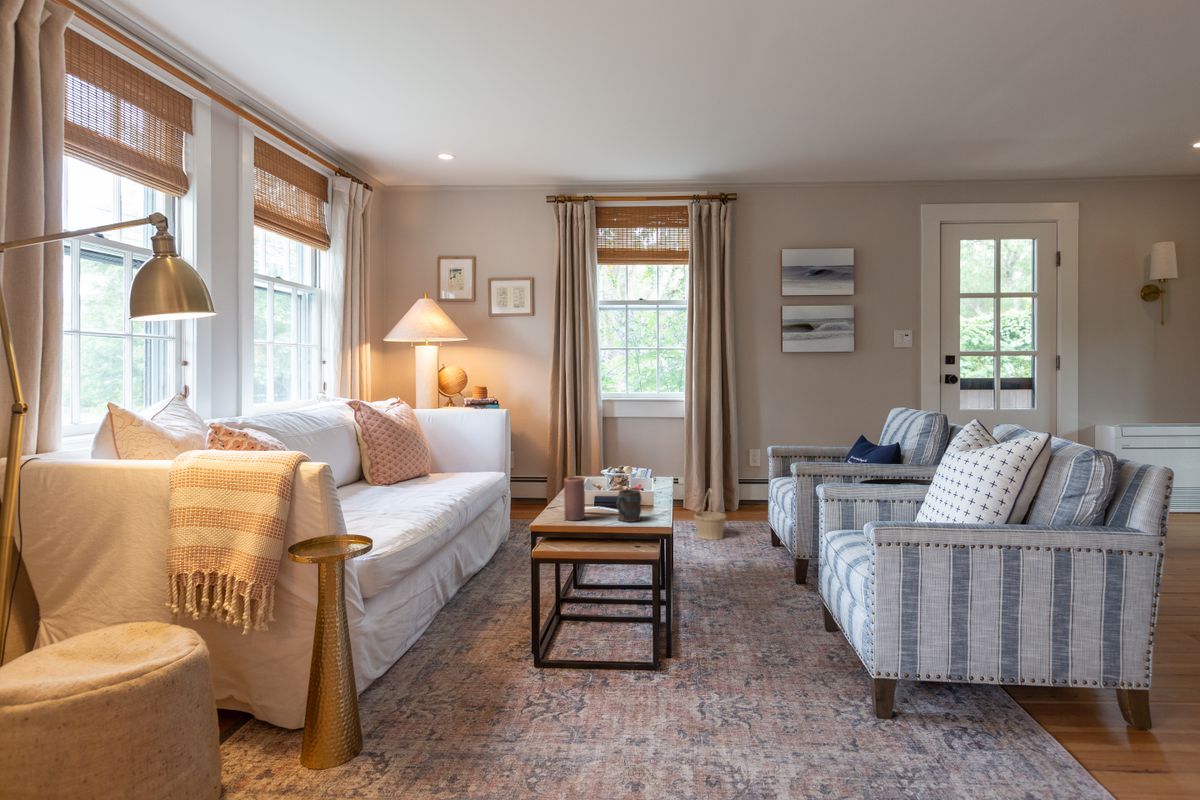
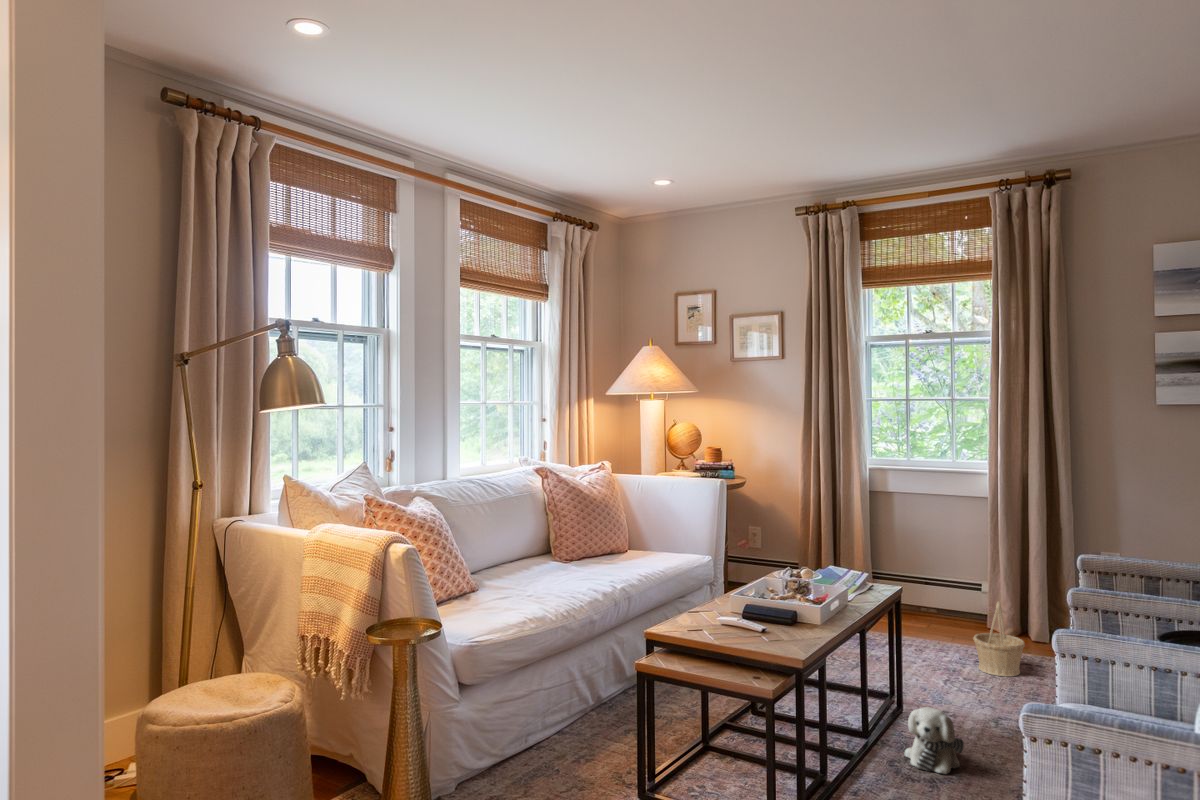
candle: present [564,477,585,520] -> none [685,577,711,631]
mug: present [616,489,641,522] -> none [739,599,778,642]
plush toy: none [698,560,740,605] -> present [905,707,964,774]

